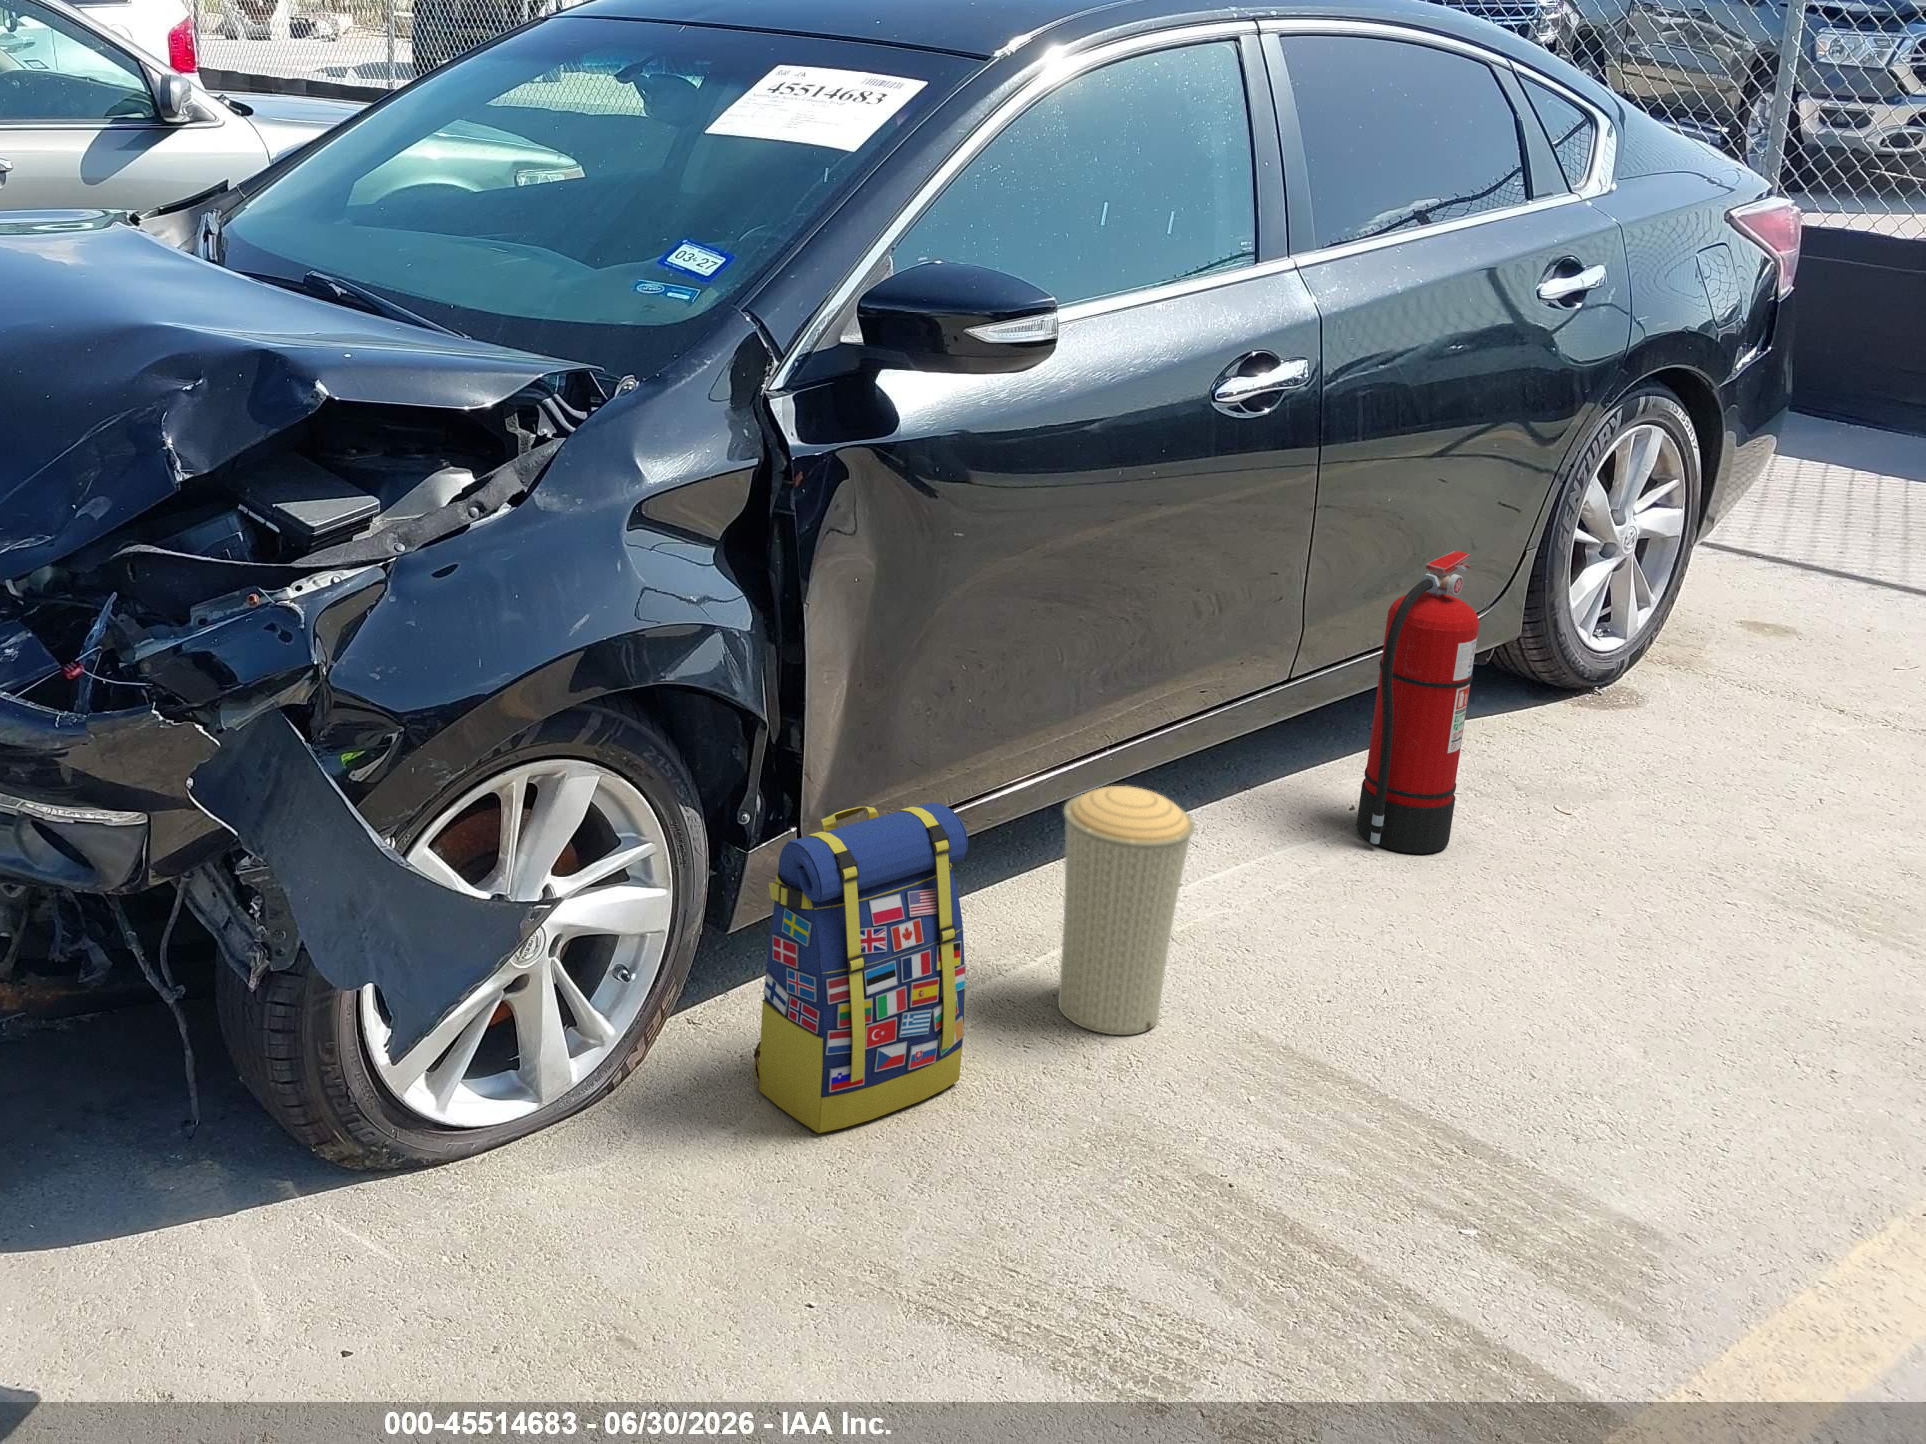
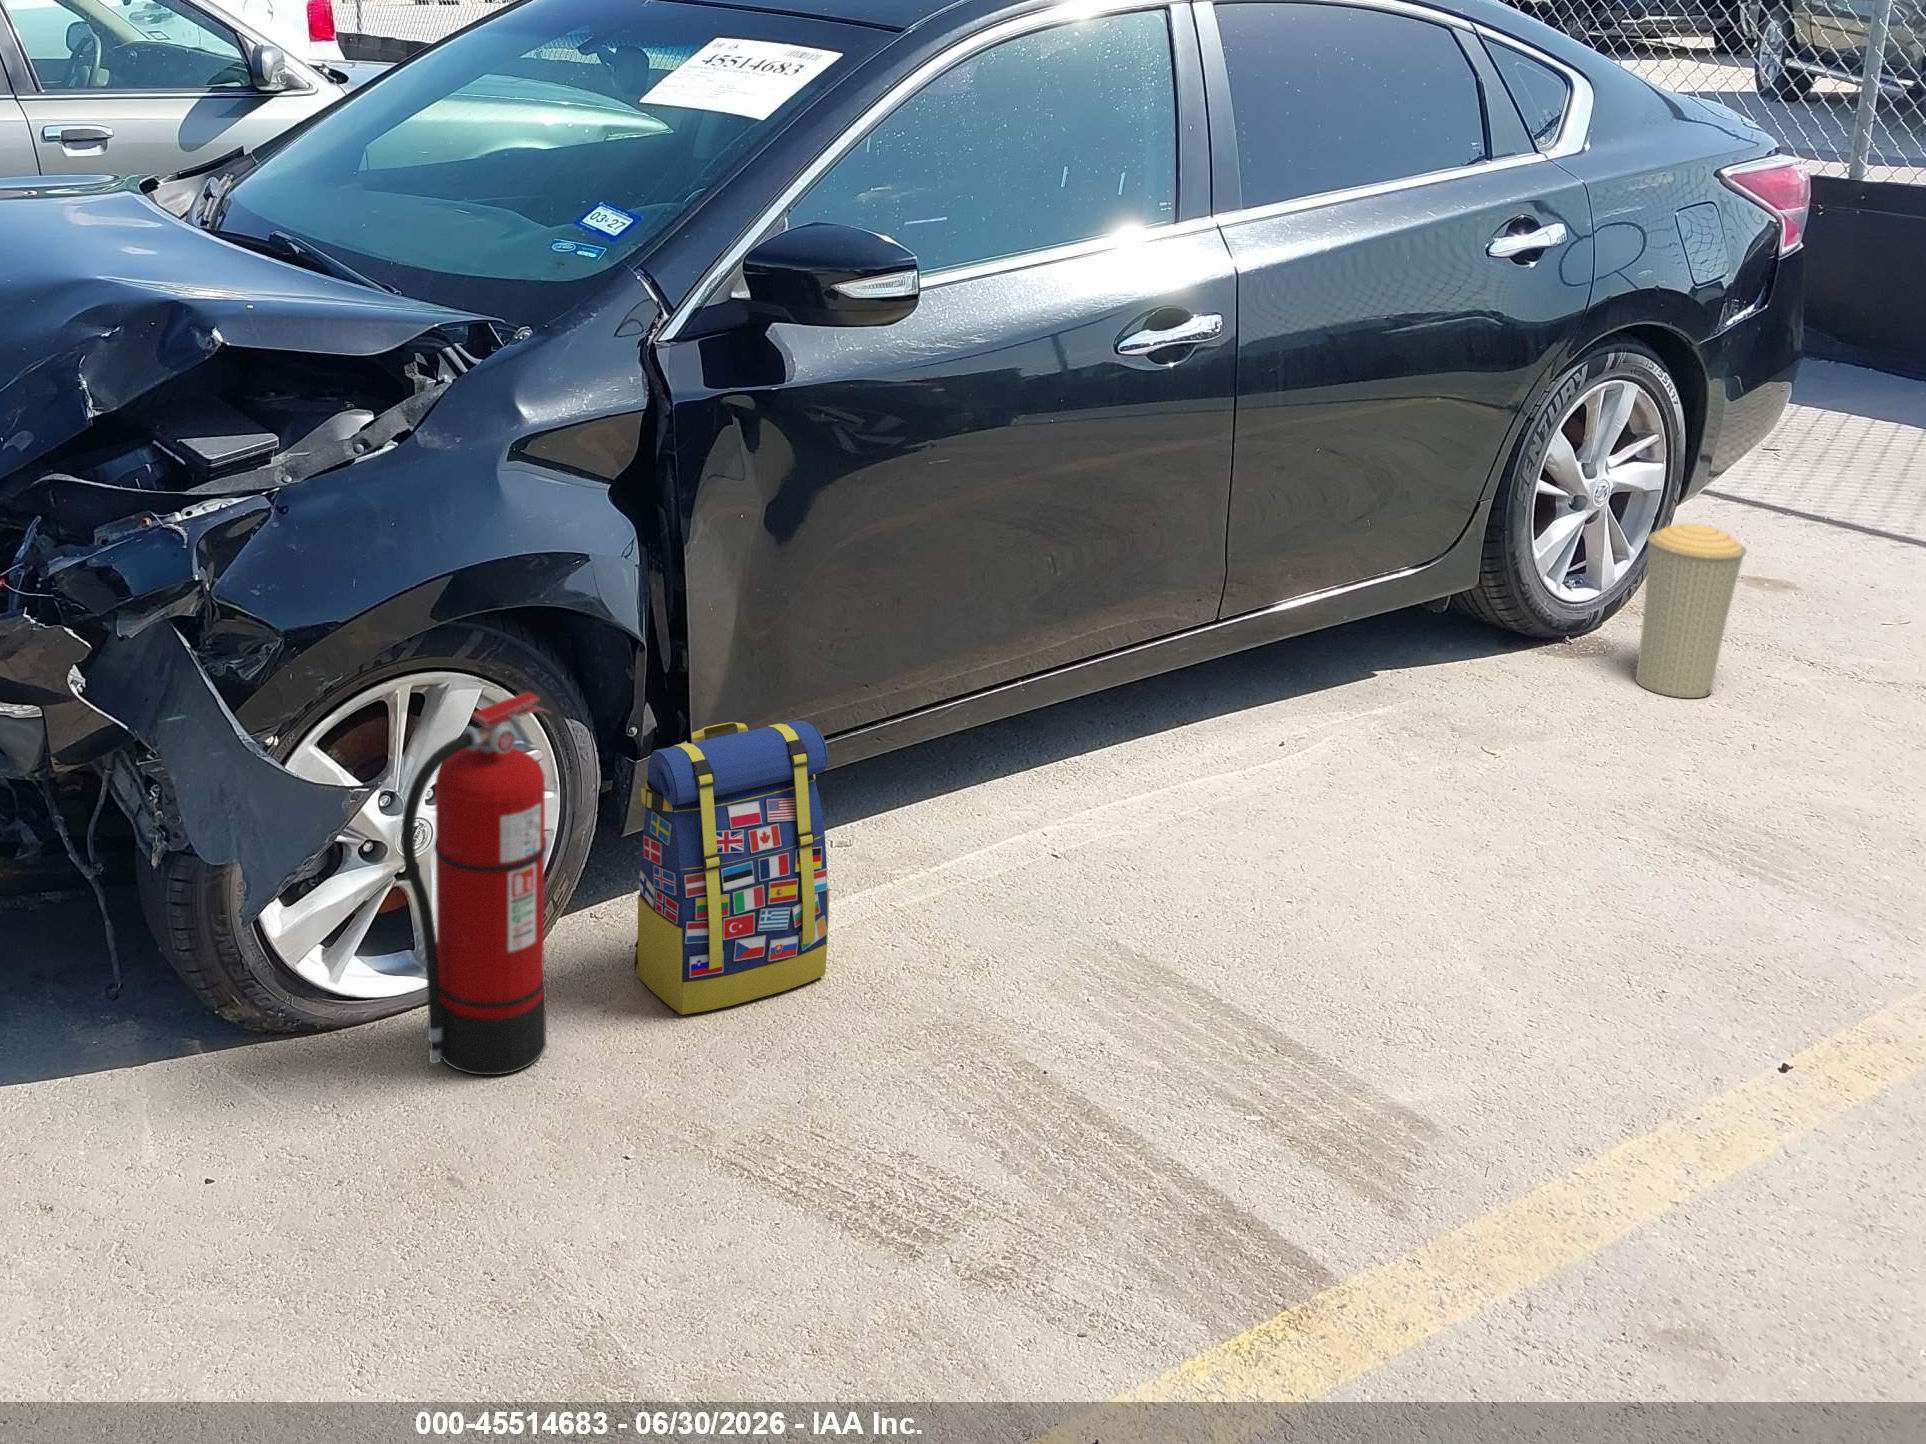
fire extinguisher: present [1356,551,1479,854] -> present [401,693,546,1075]
trash can: present [1058,786,1195,1035] -> present [1636,524,1746,698]

